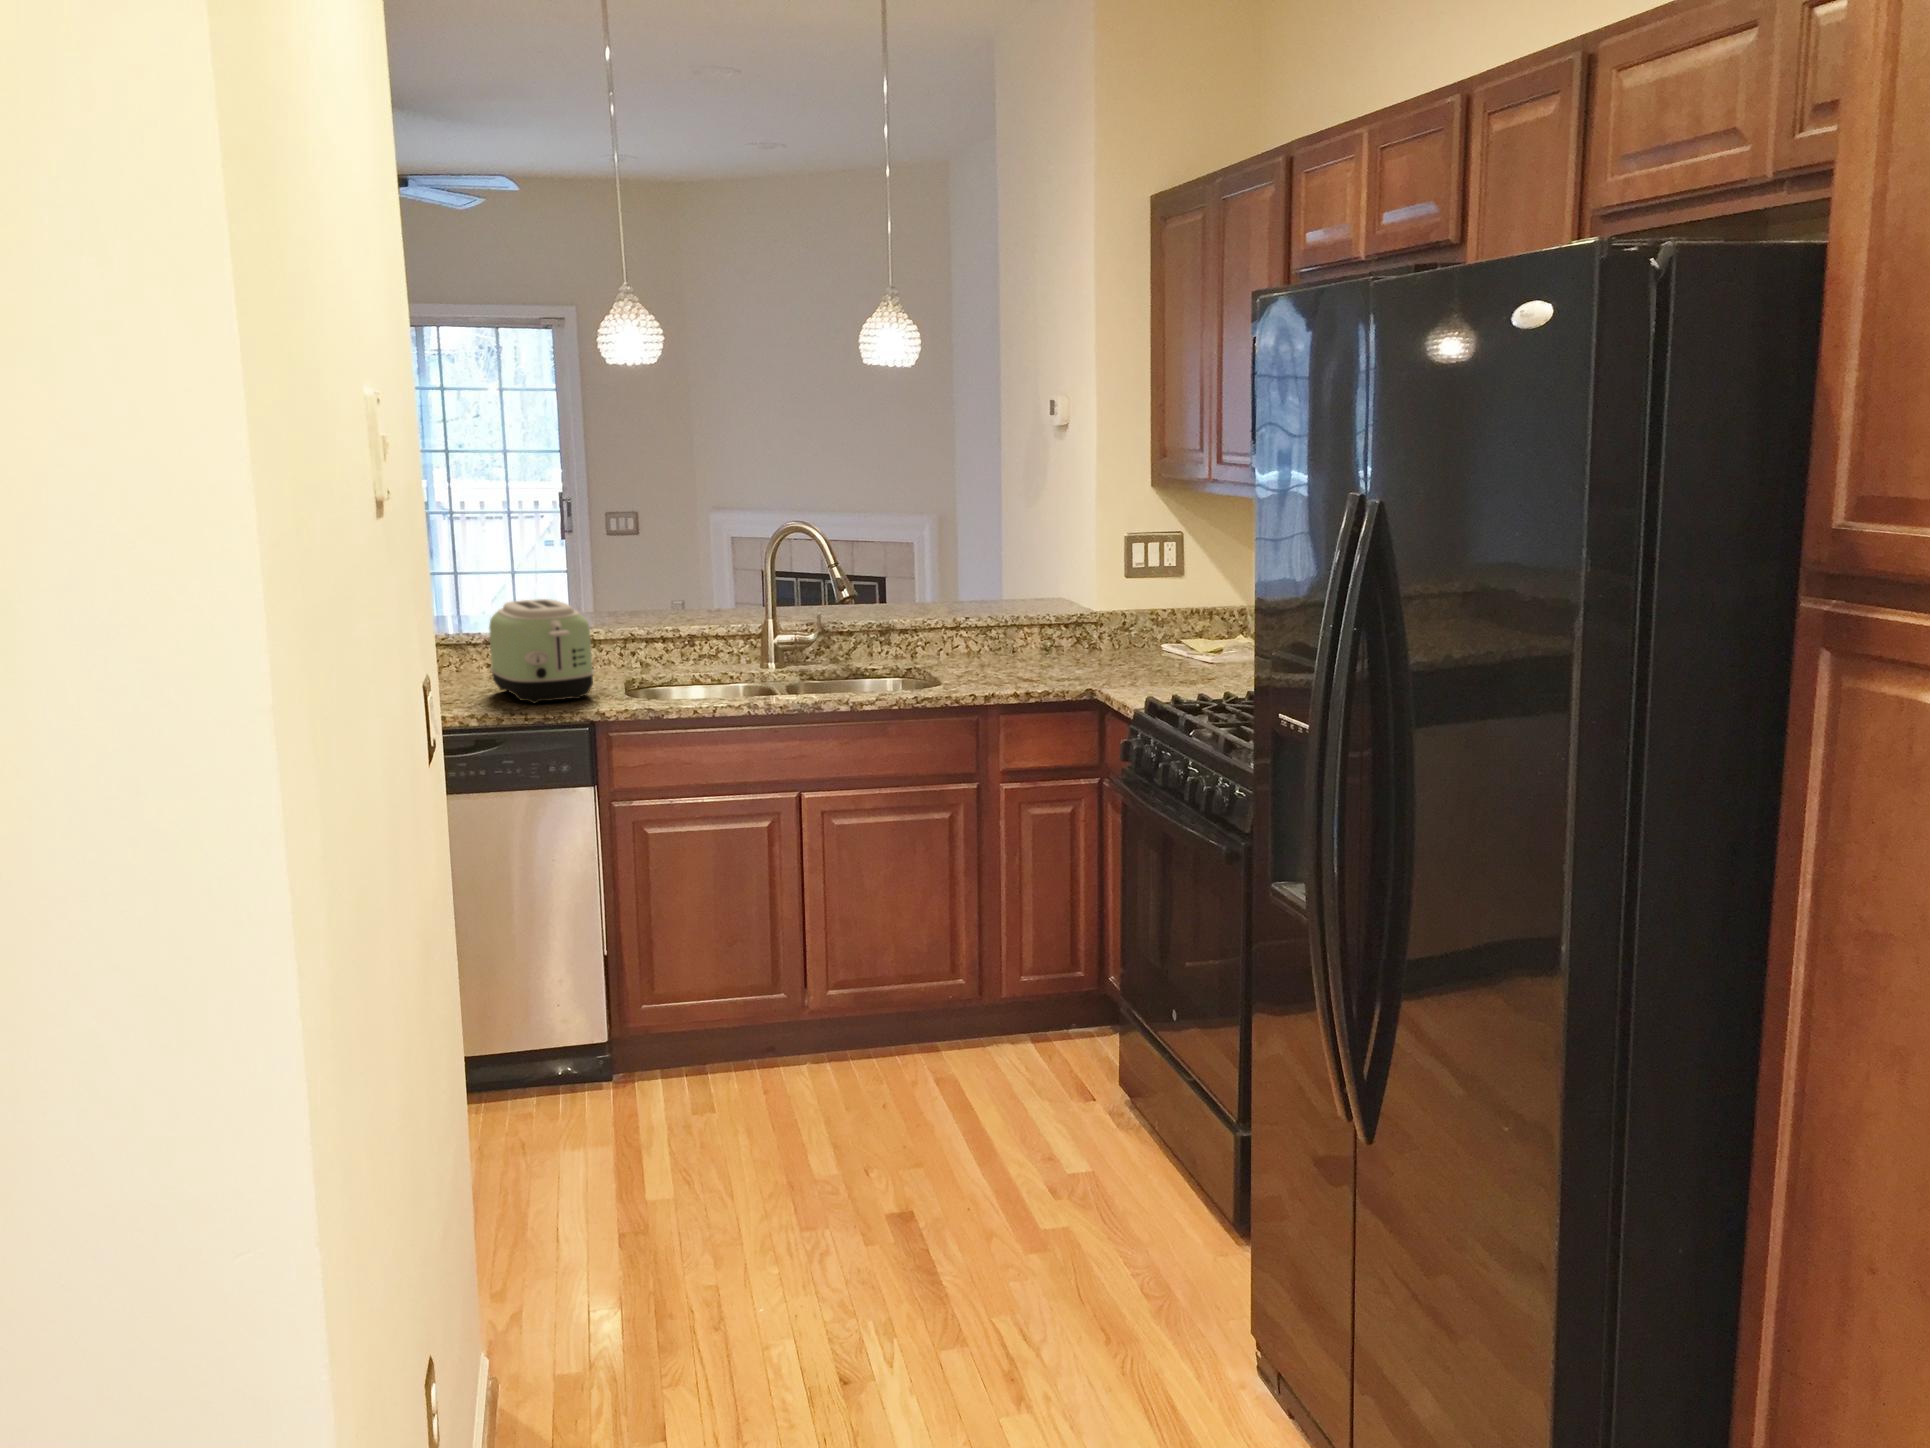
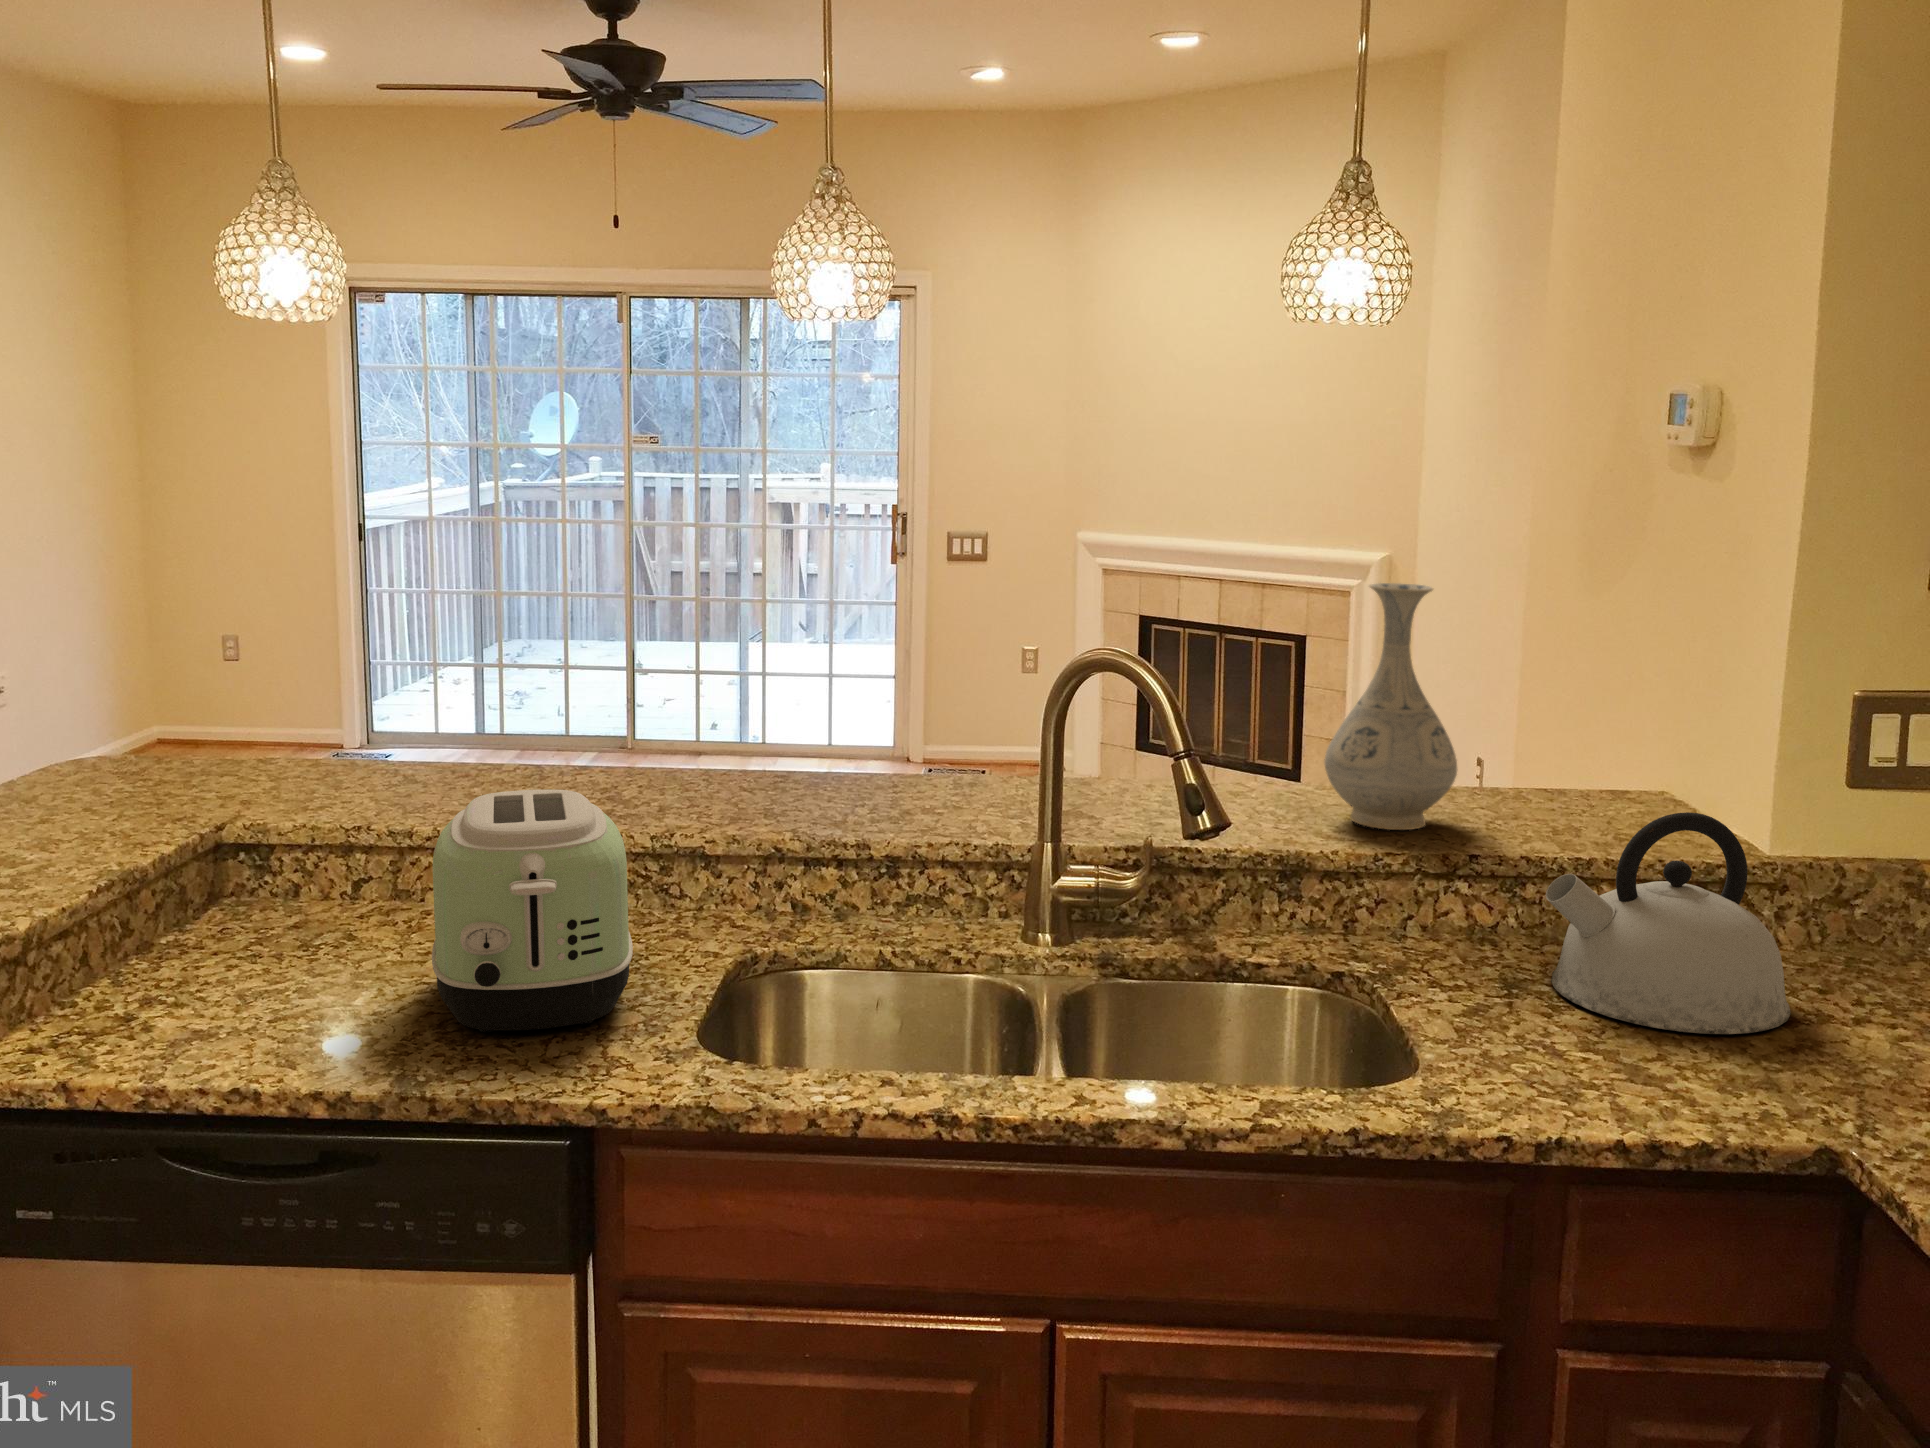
vase: none [898,492,960,612] -> present [1324,583,1457,830]
kettle: none [993,585,1092,674] -> present [1546,812,1791,1034]

